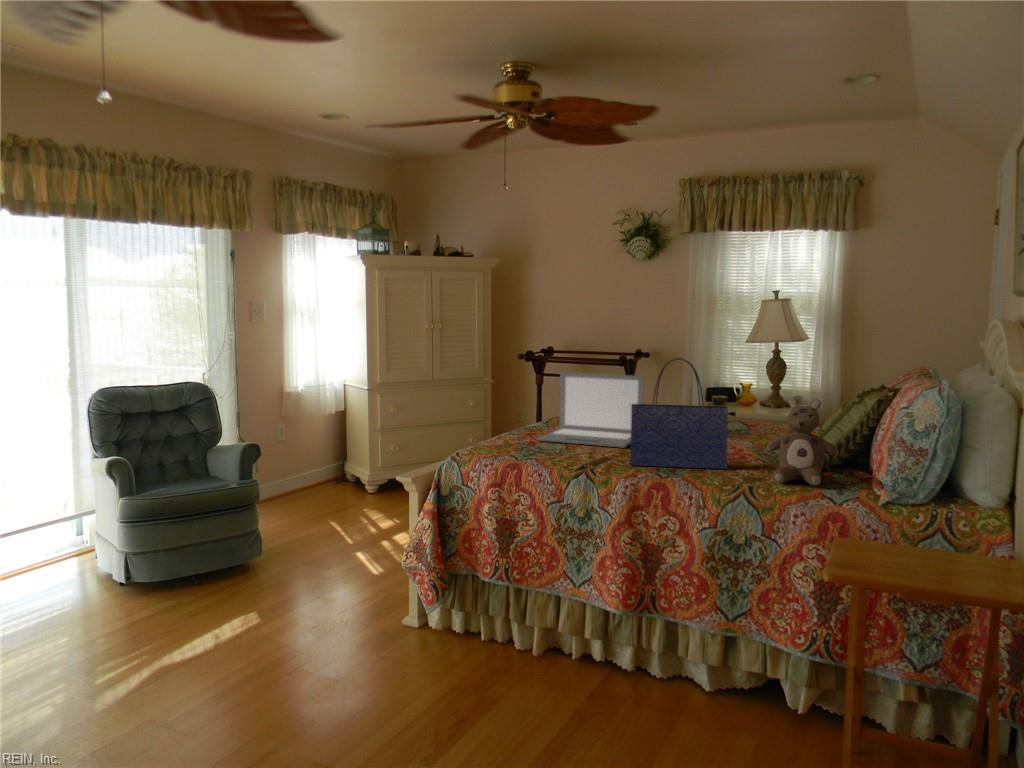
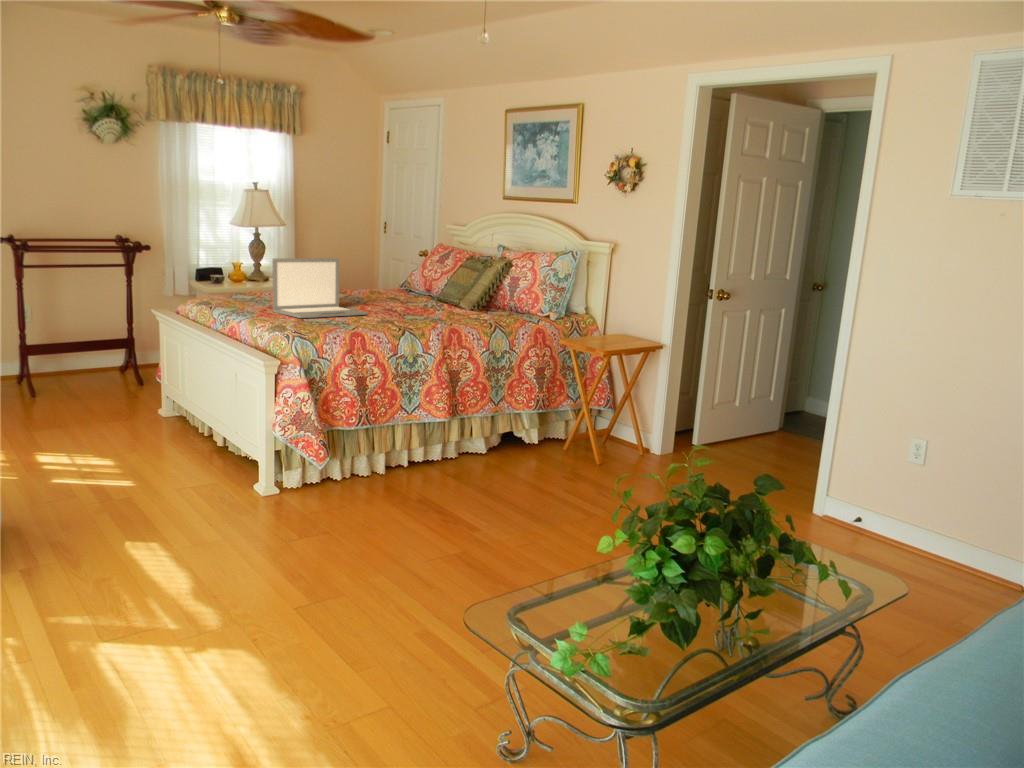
tote bag: present [630,358,736,469] -> none [403,242,457,322]
stuffed bear: present [767,398,838,486] -> none [479,265,519,318]

